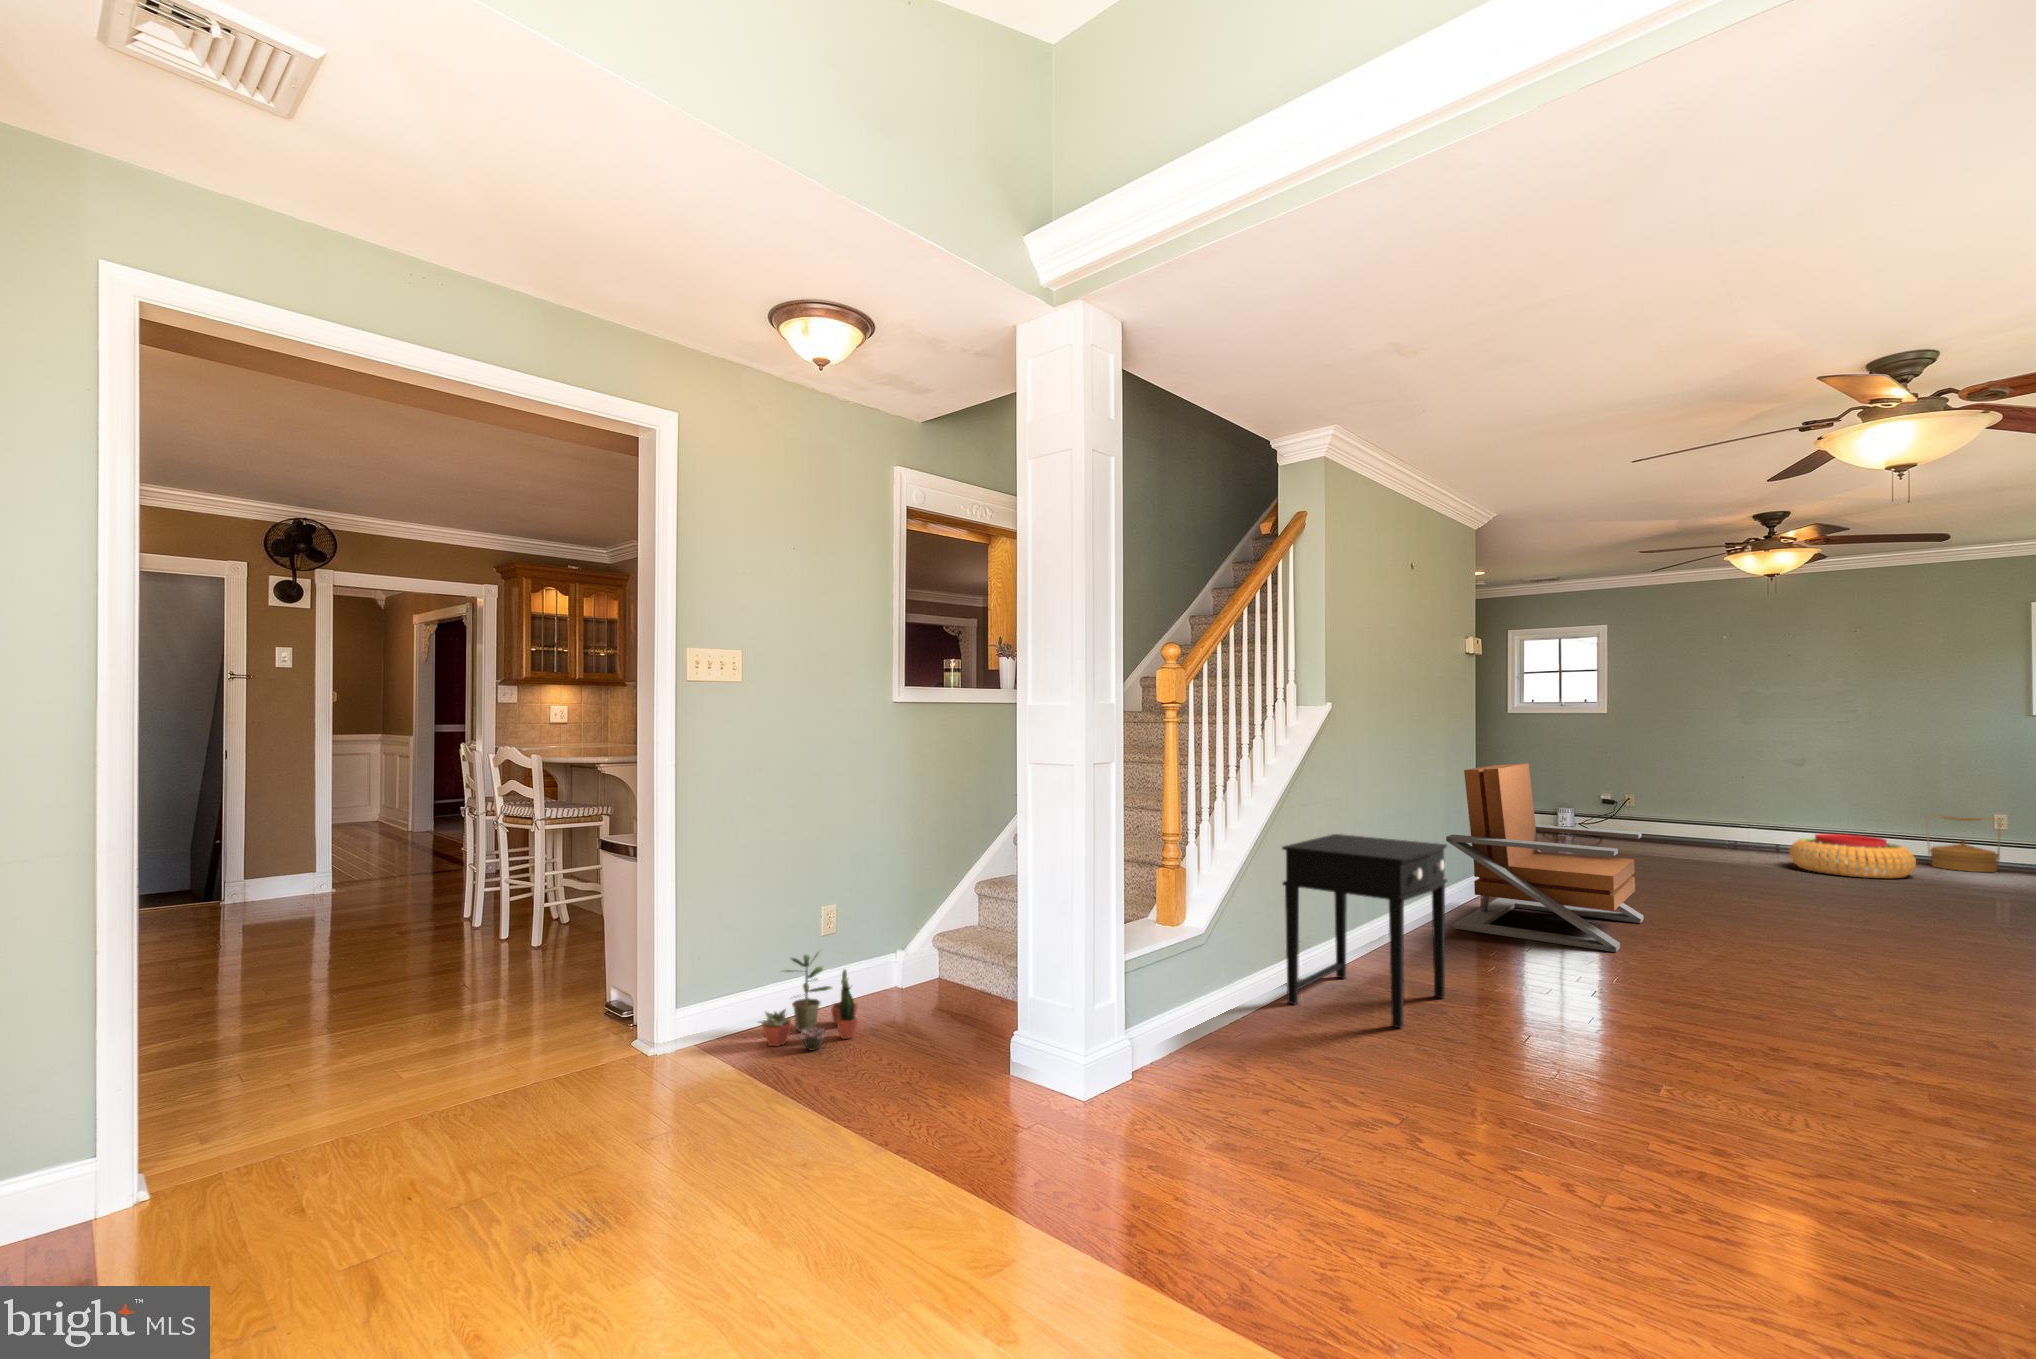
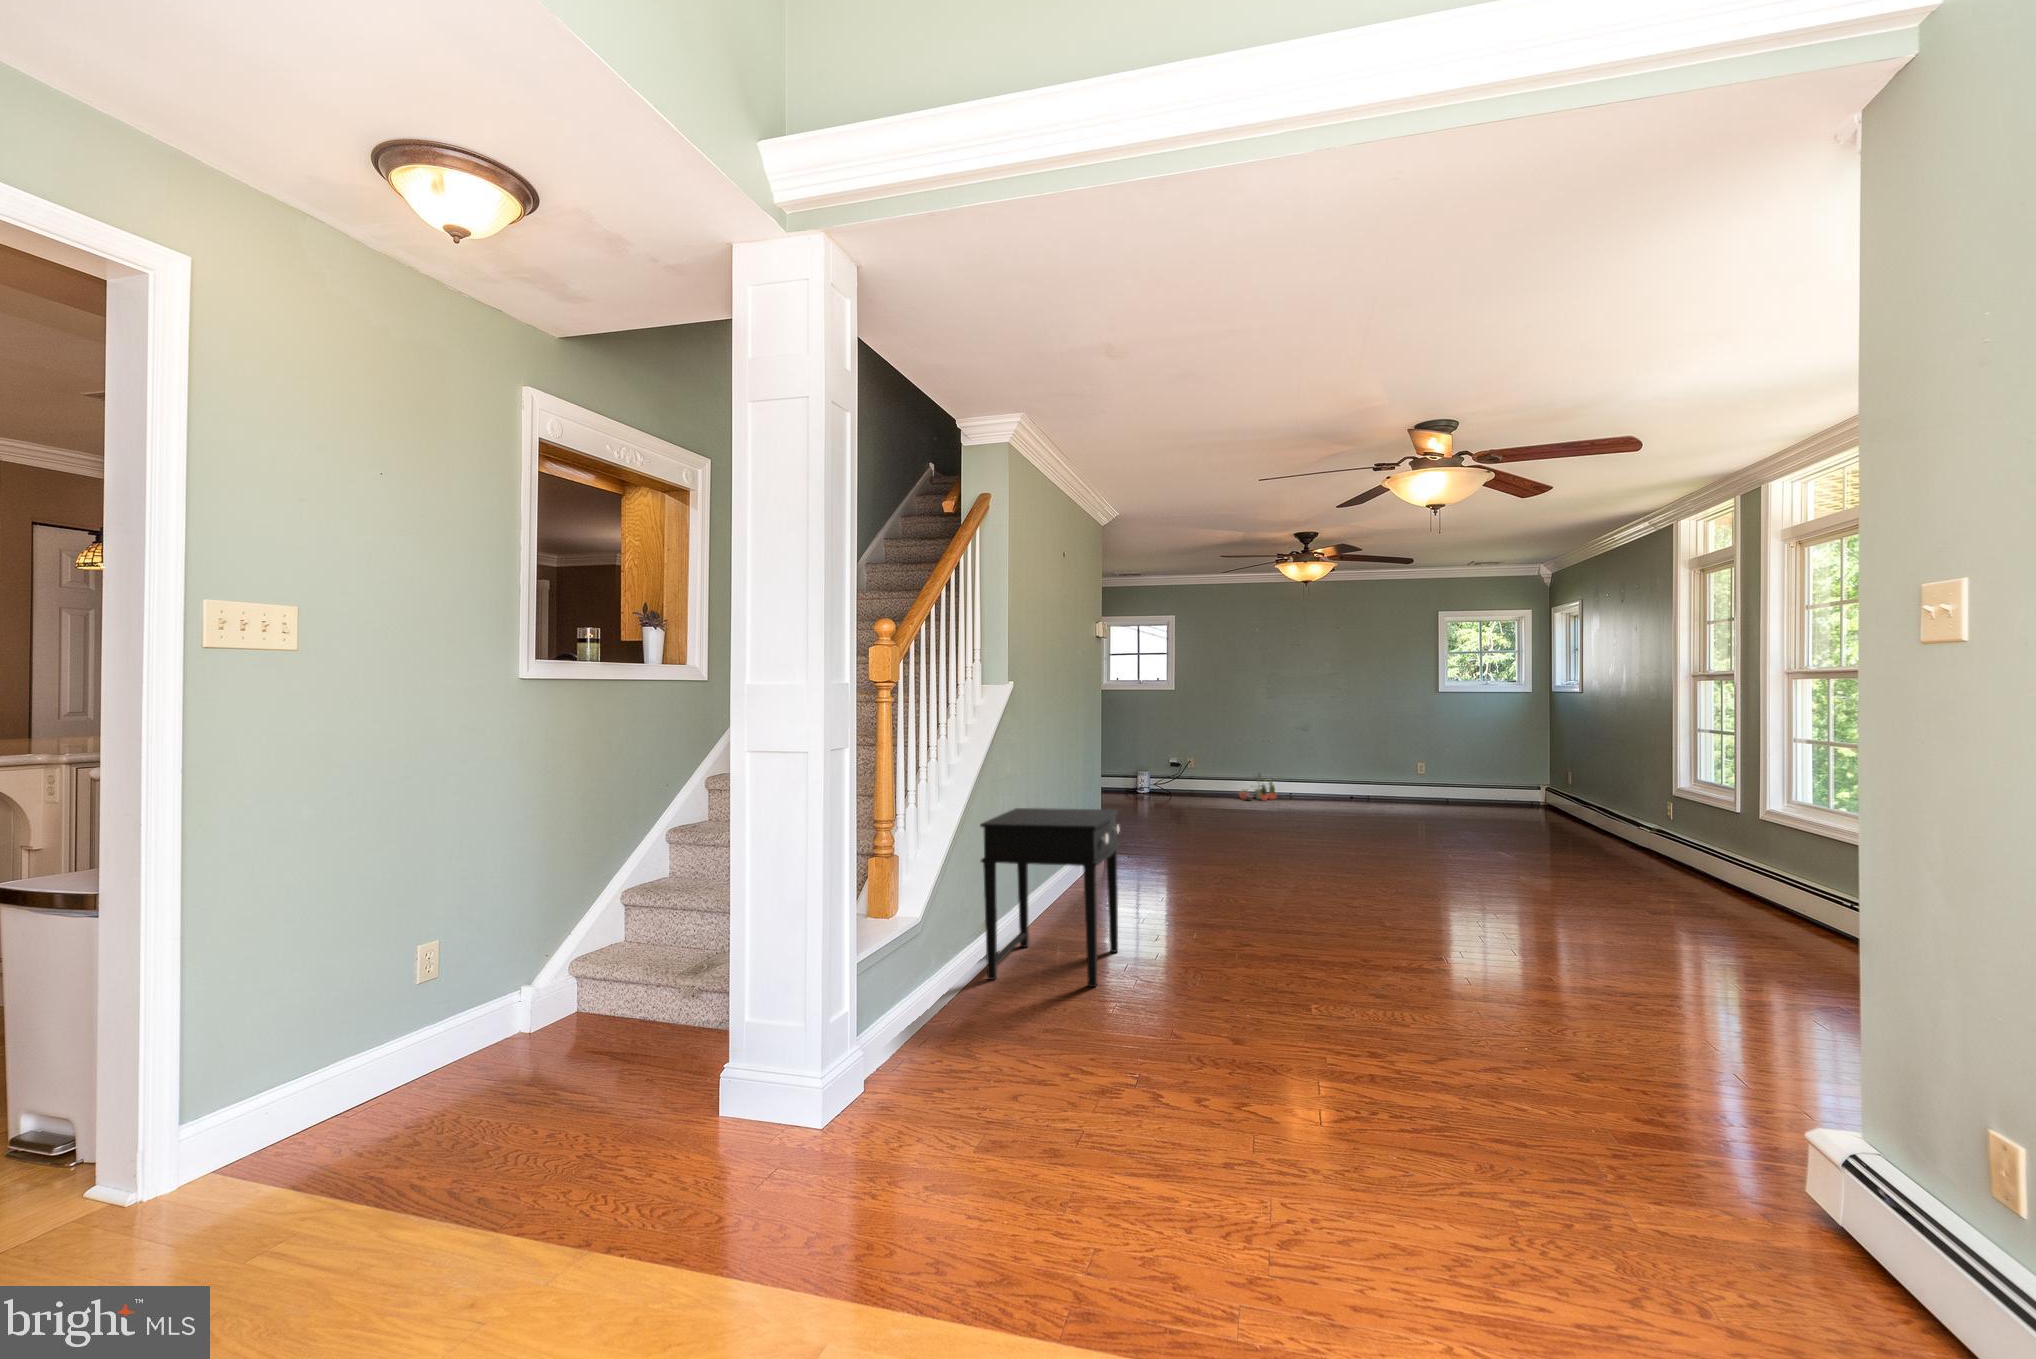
lounge chair: present [1446,763,1644,952] -> none [1089,735,1231,892]
woven basket: present [1926,816,2000,872] -> none [1380,763,1422,803]
pouf: present [1790,834,1916,878] -> none [1302,781,1380,813]
potted plant: present [760,954,858,1050] -> present [1239,773,1277,801]

